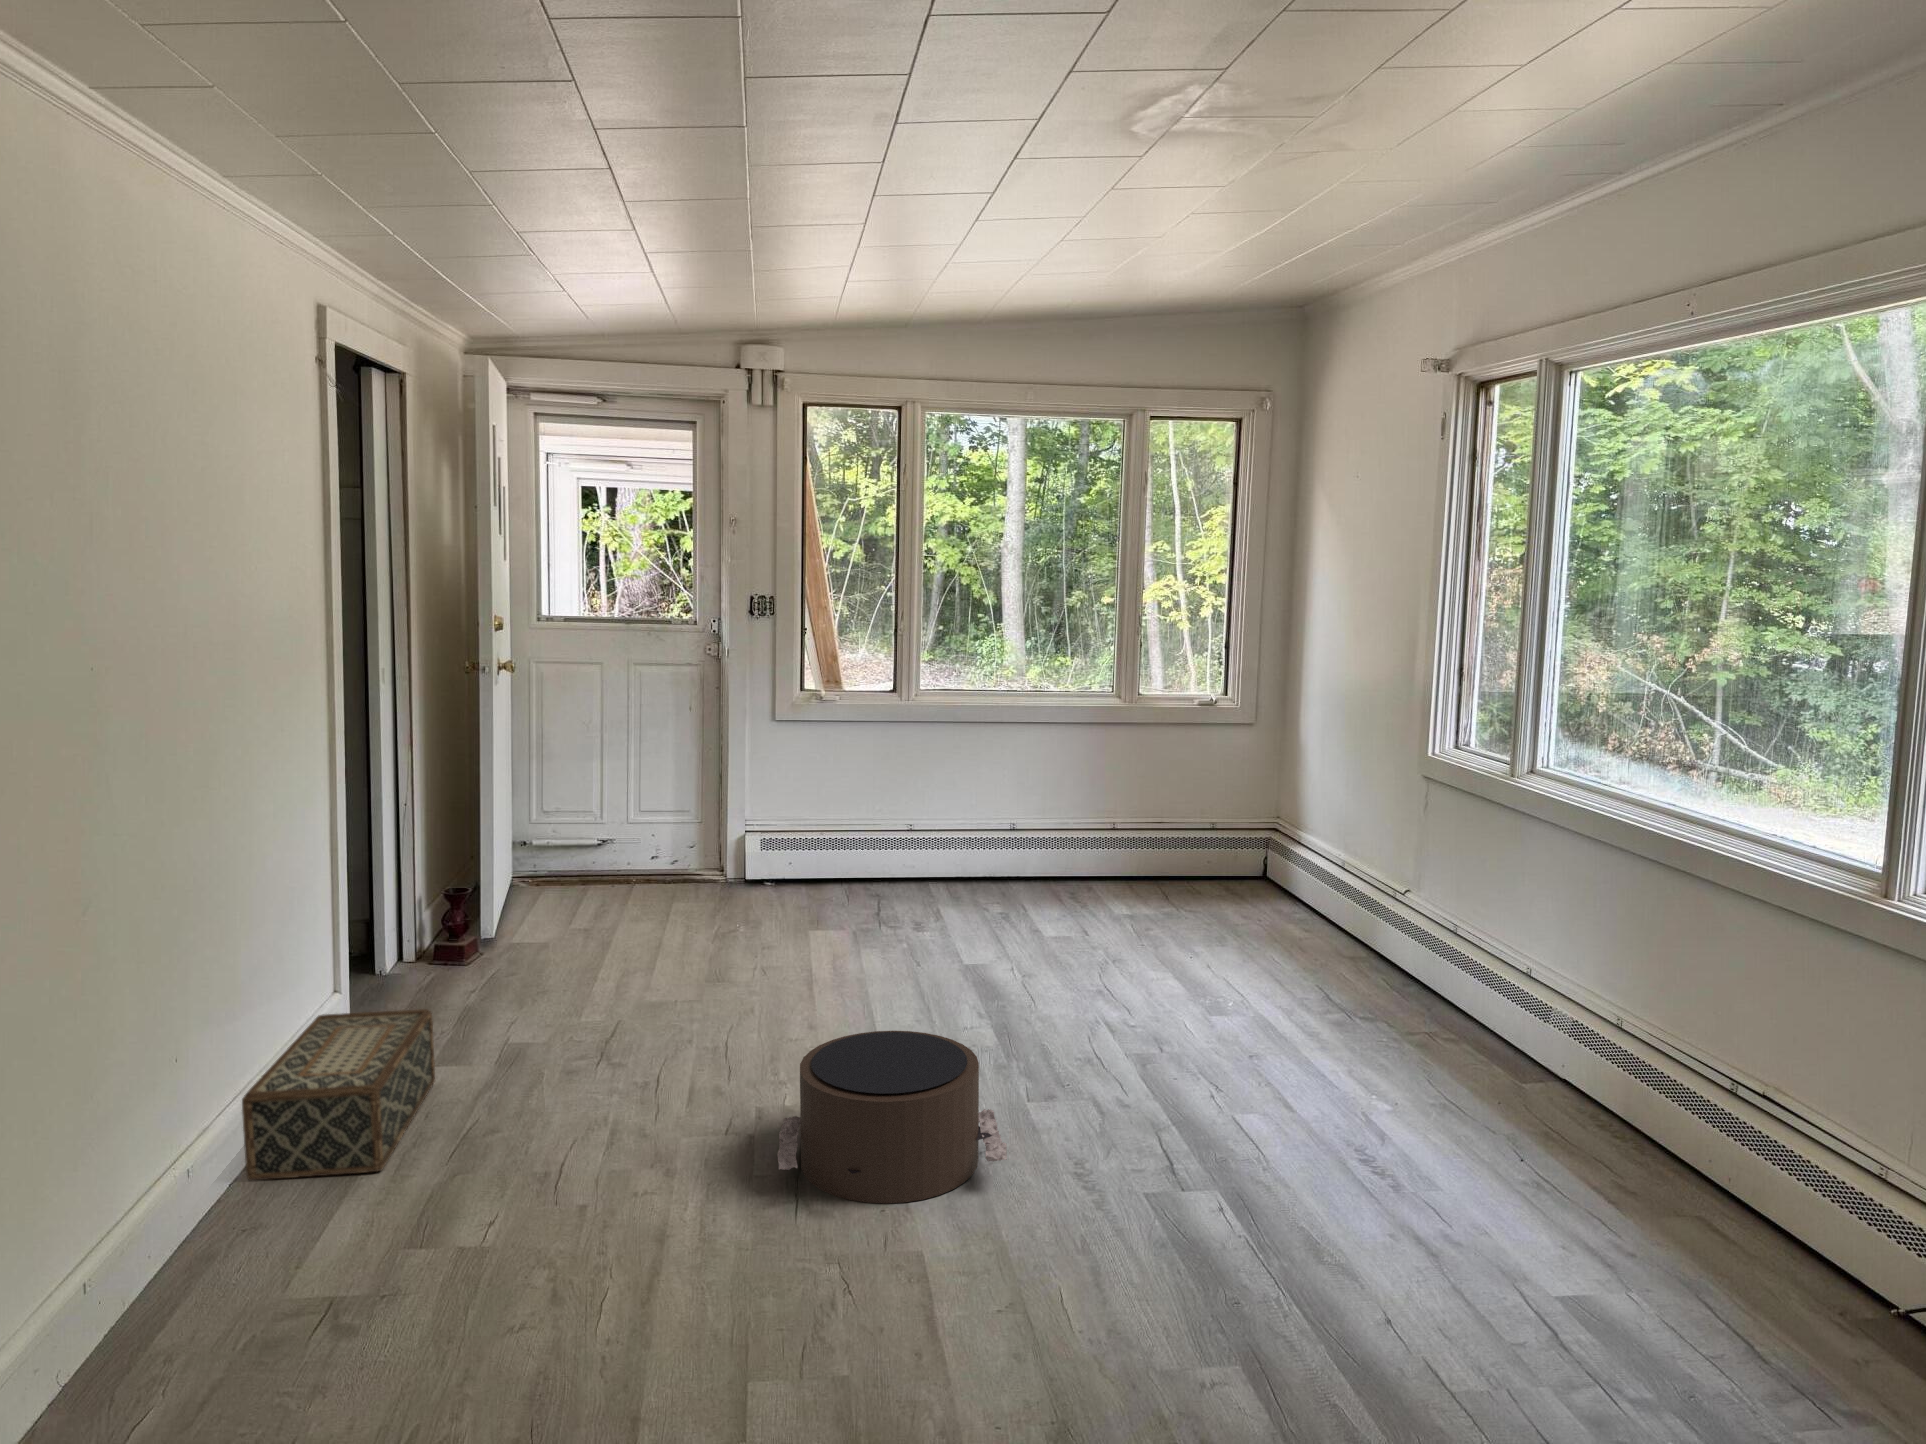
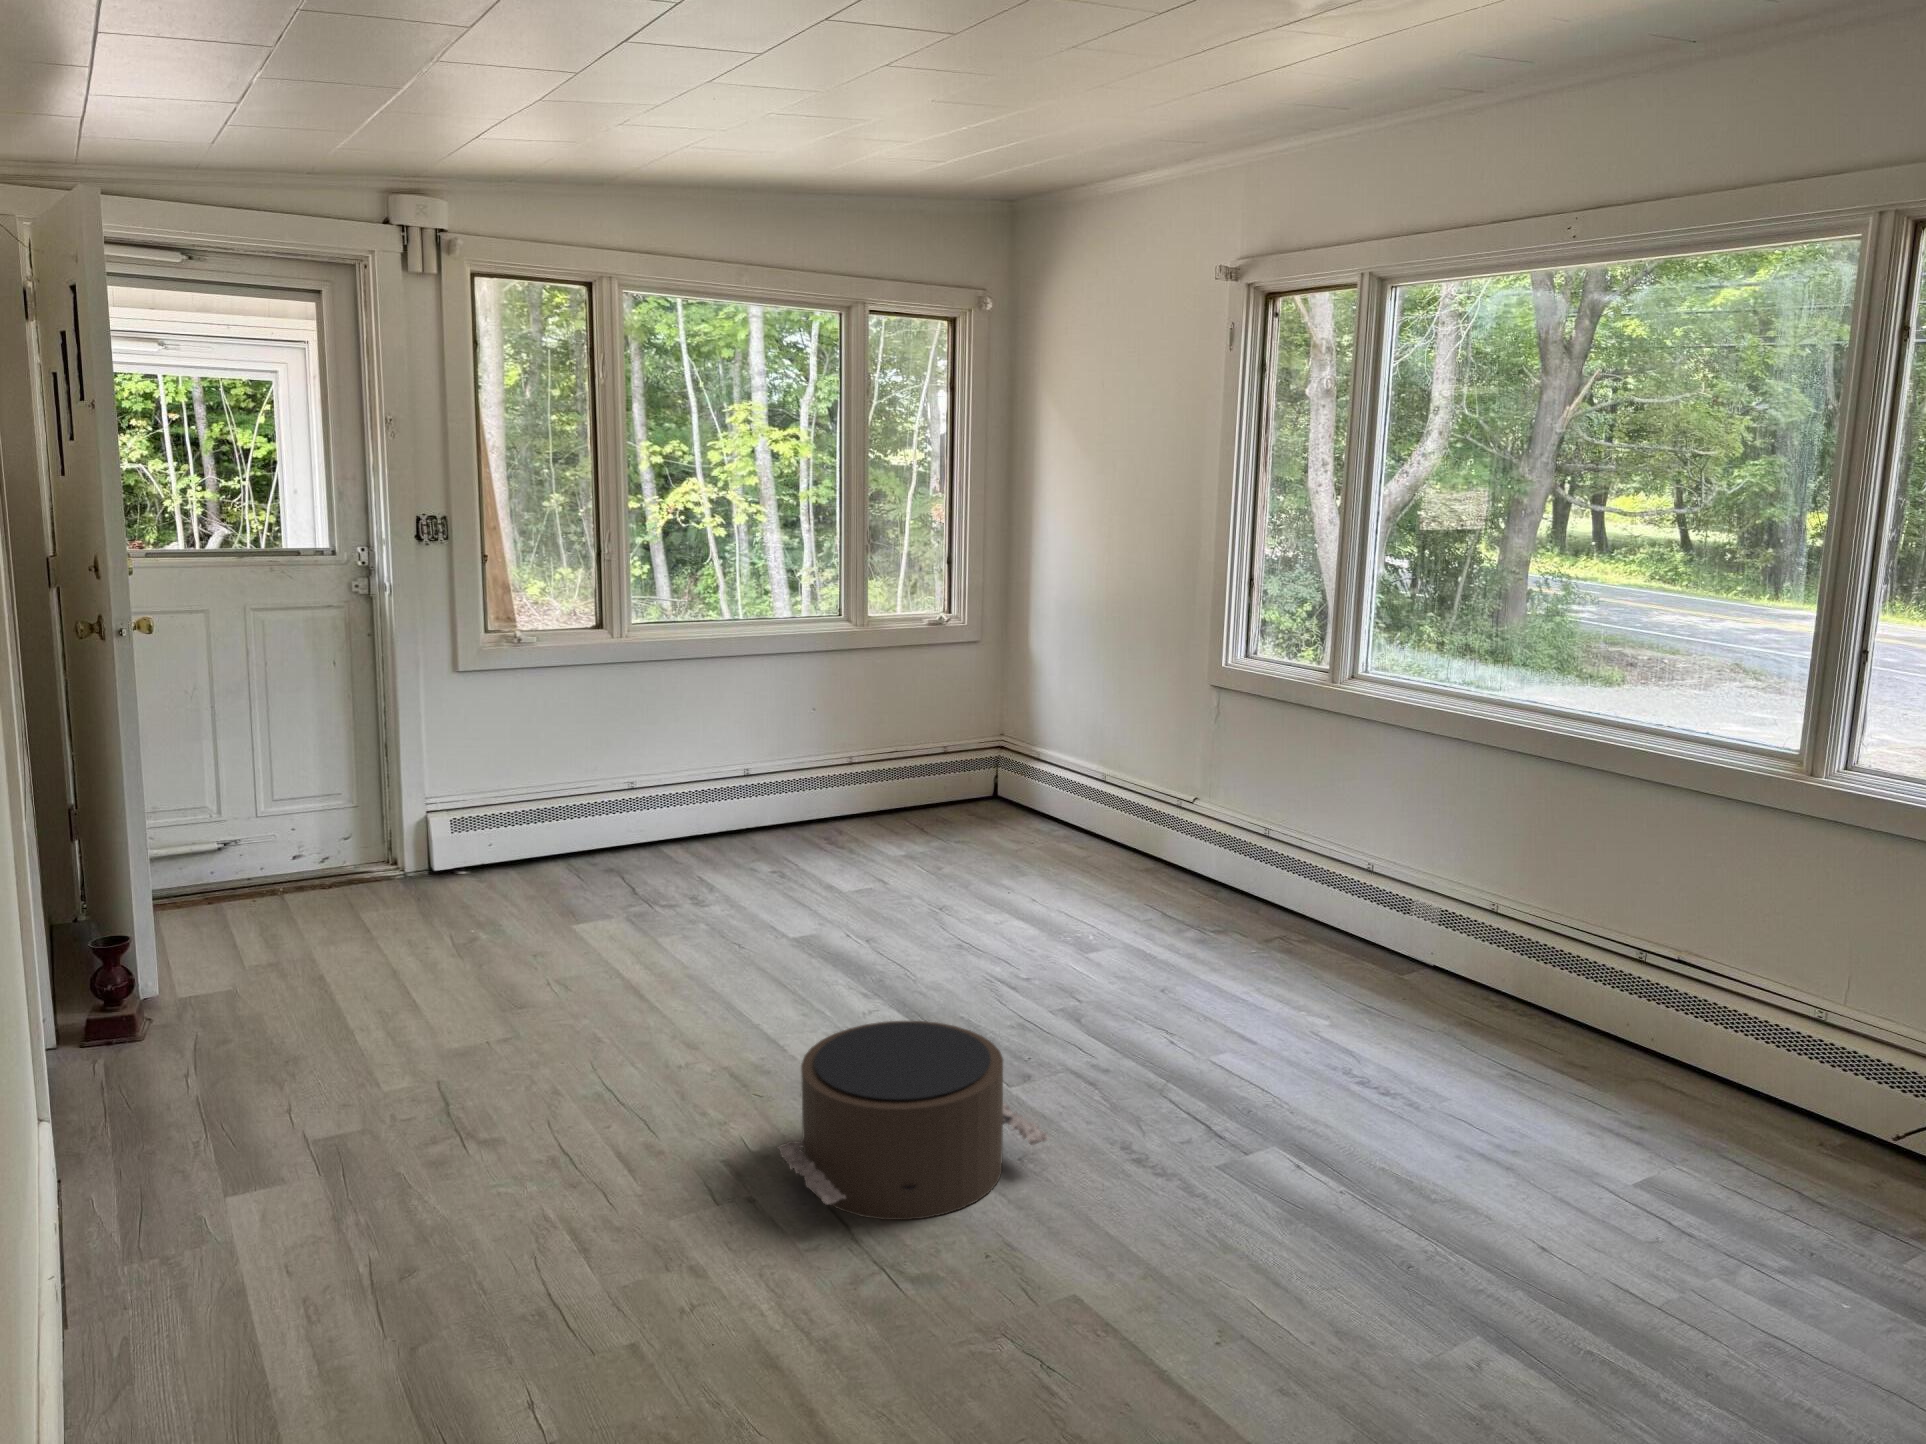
woven basket: present [242,1009,435,1181] -> none [69,1104,295,1390]

